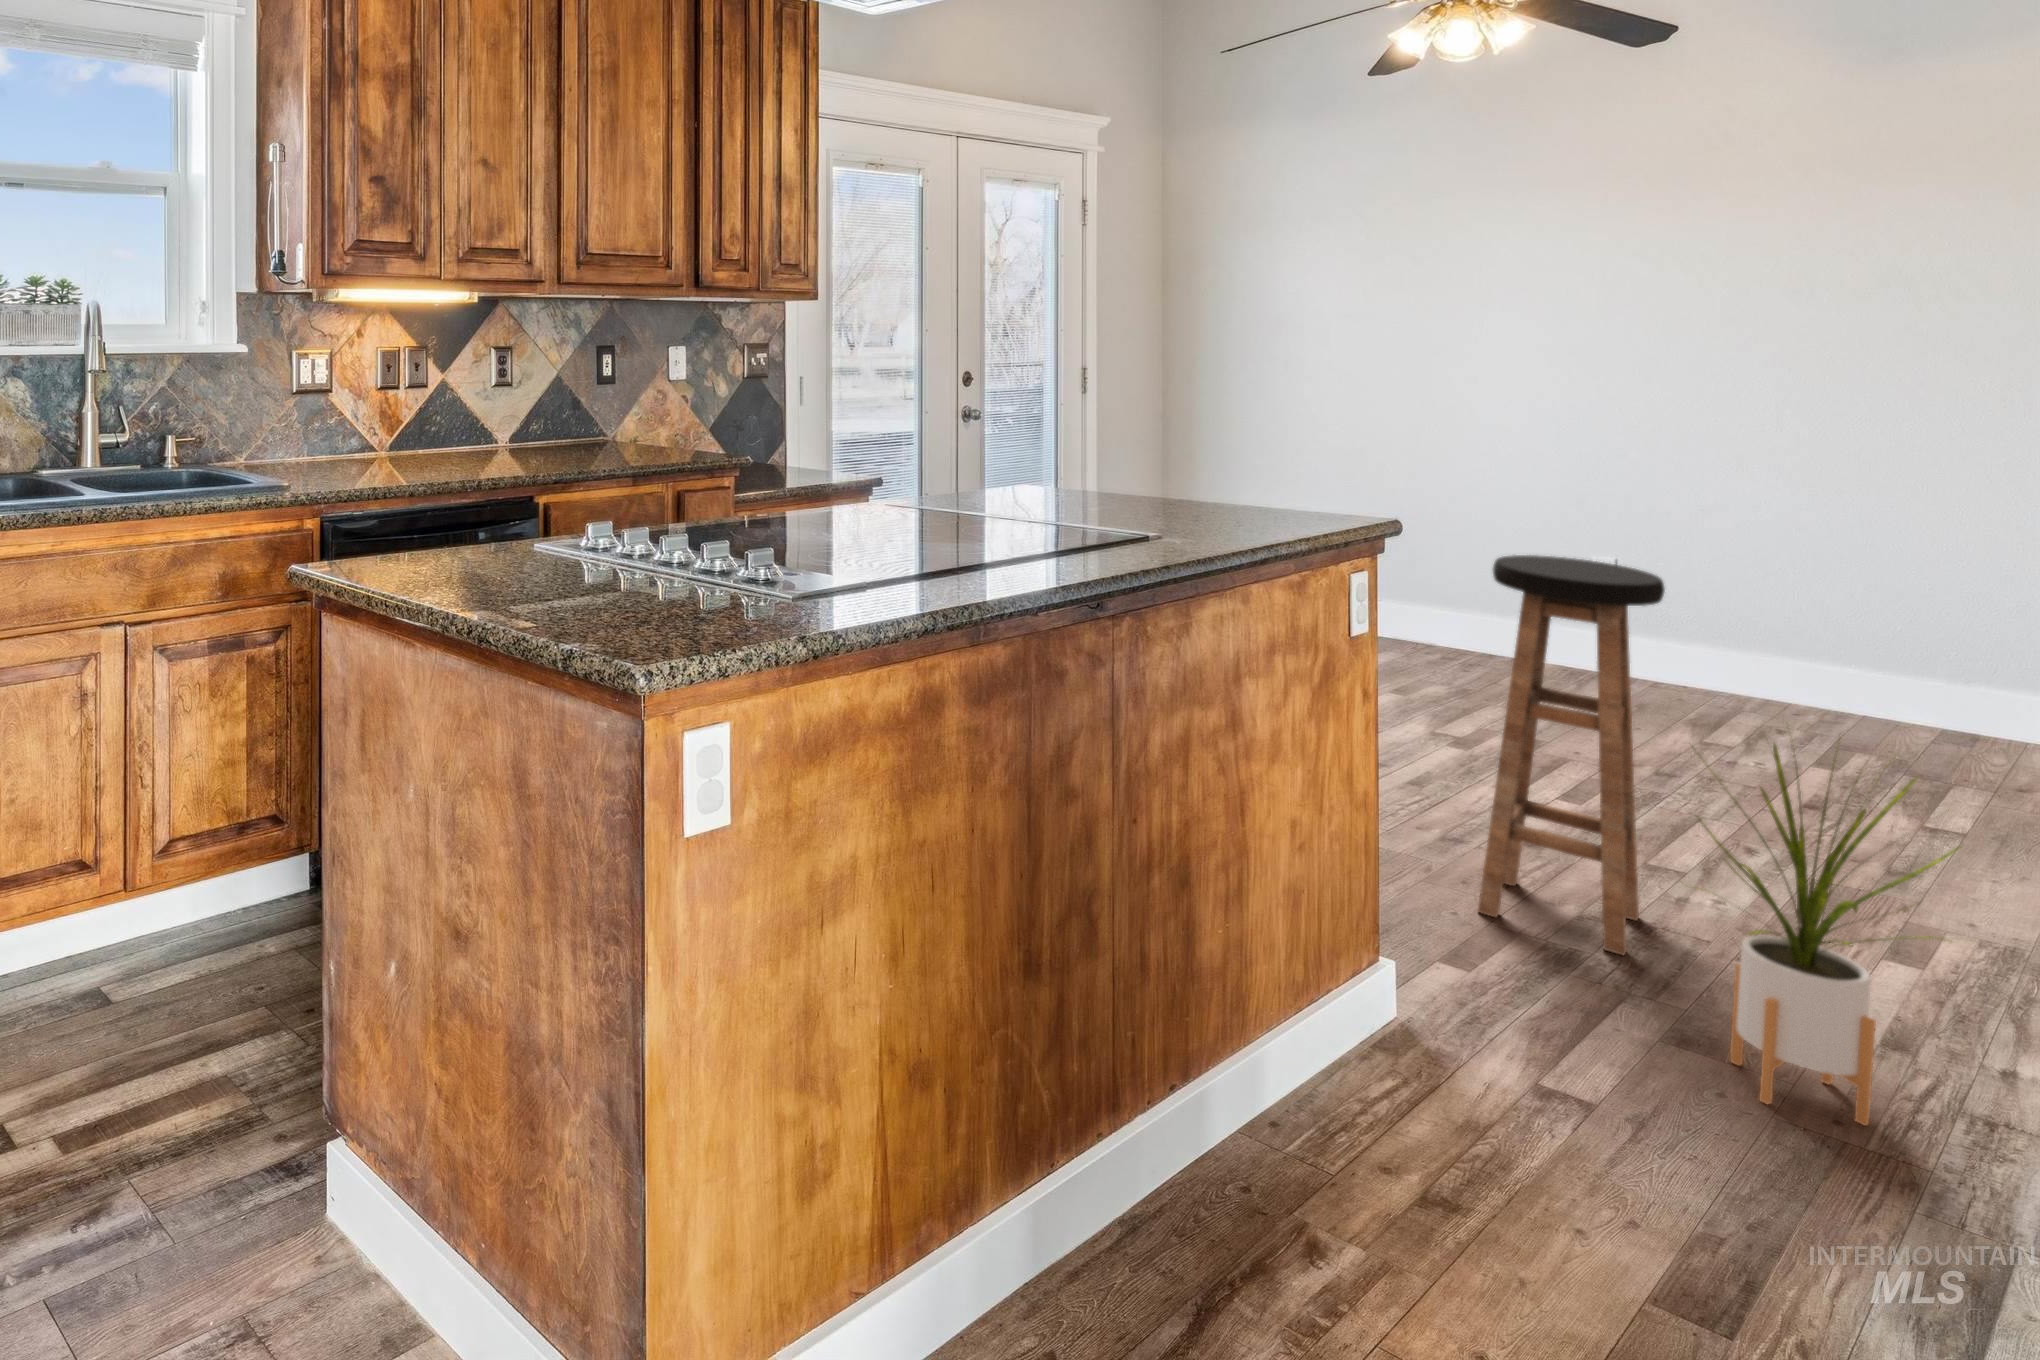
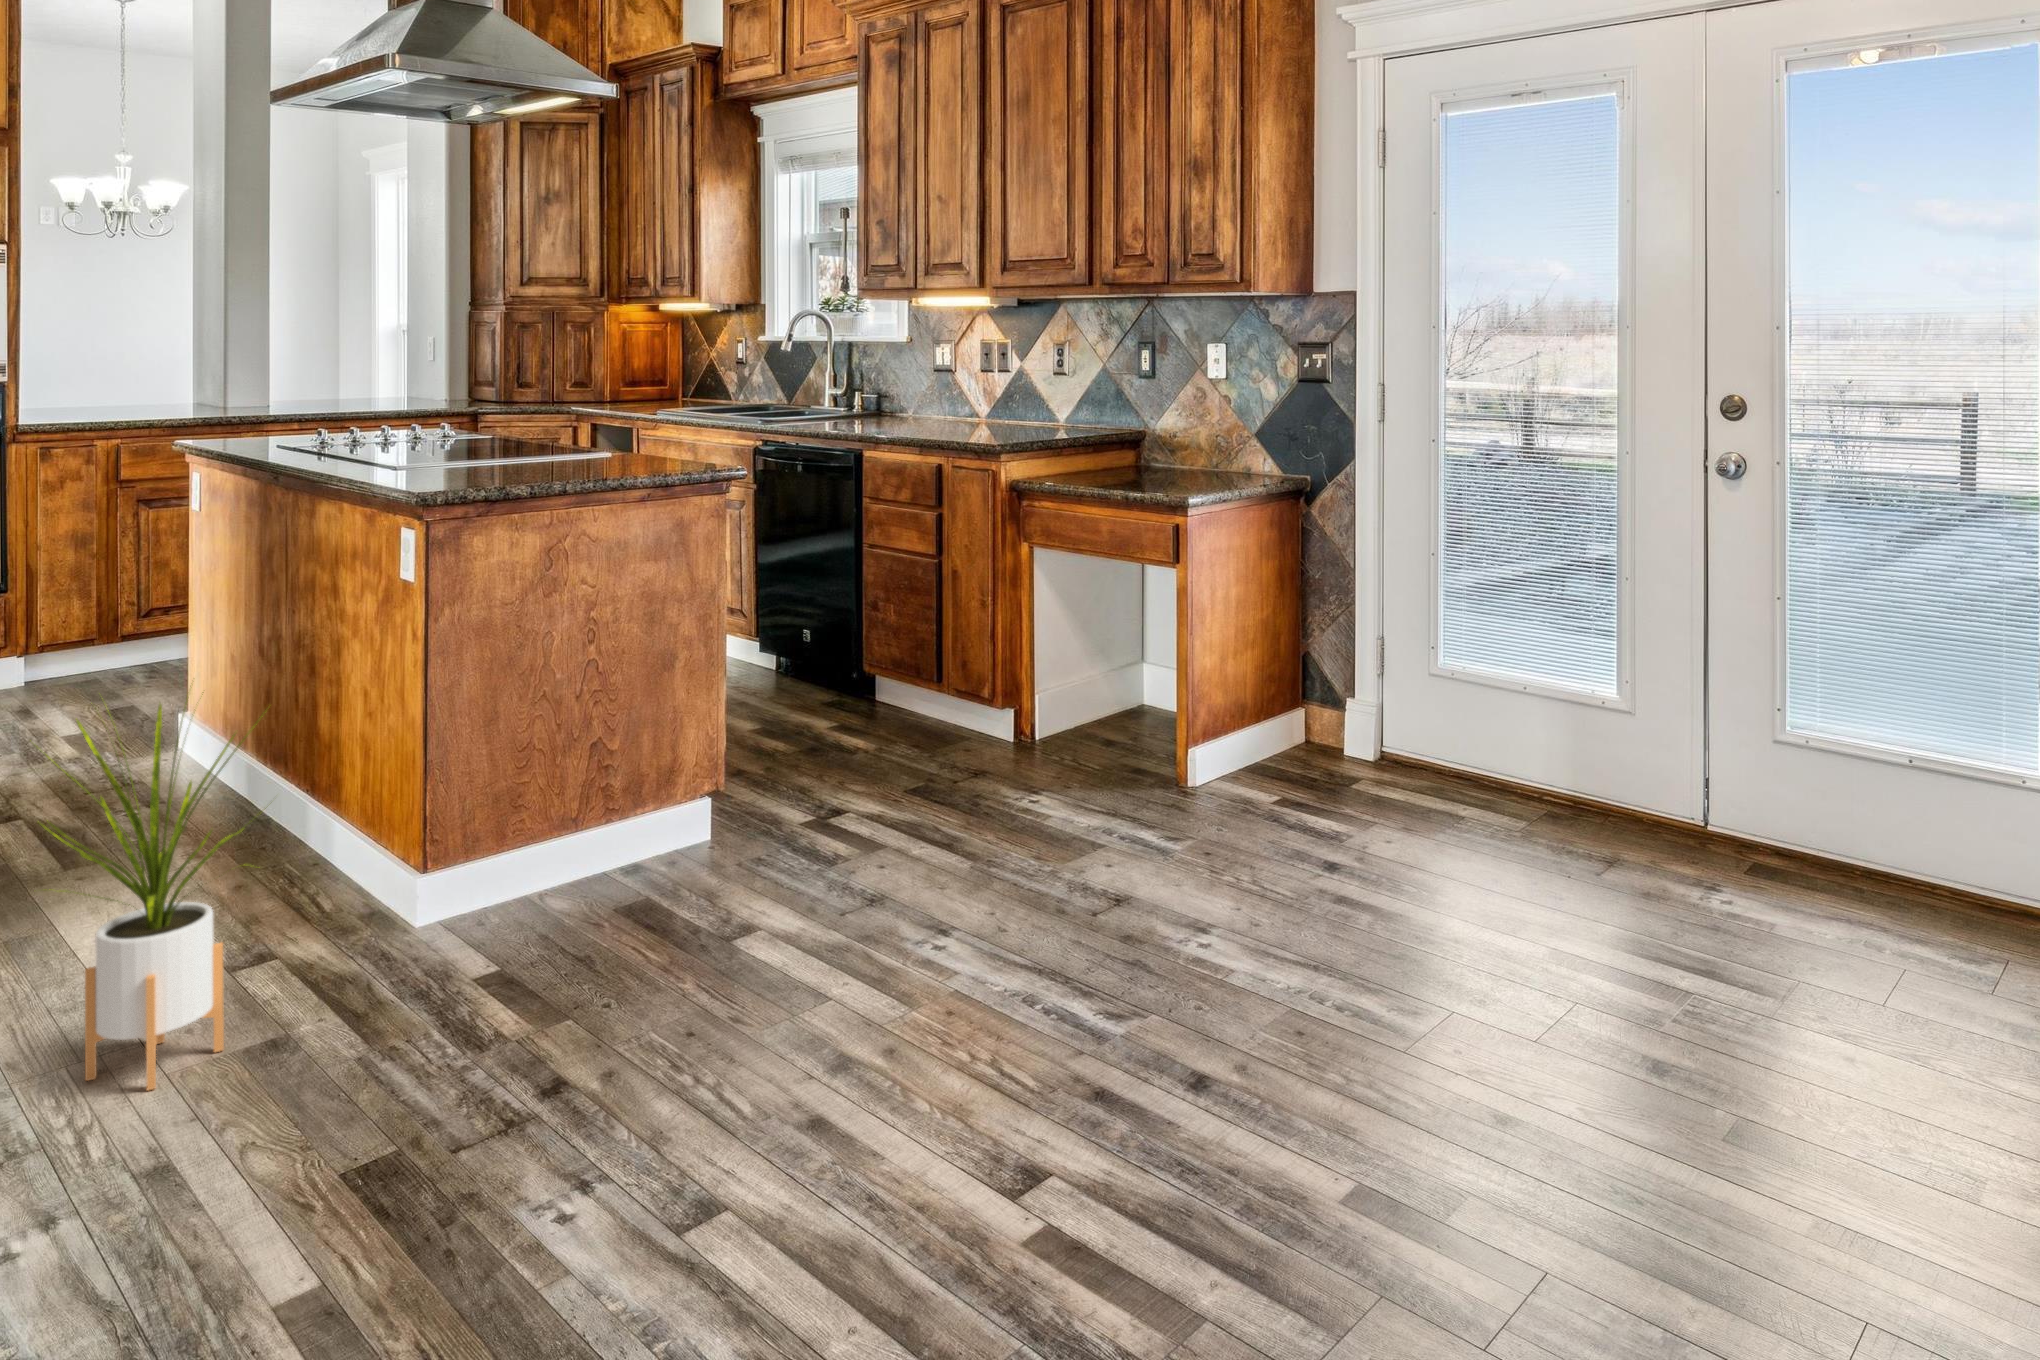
bar stool: present [1478,555,1665,955] -> none [436,579,656,1106]

